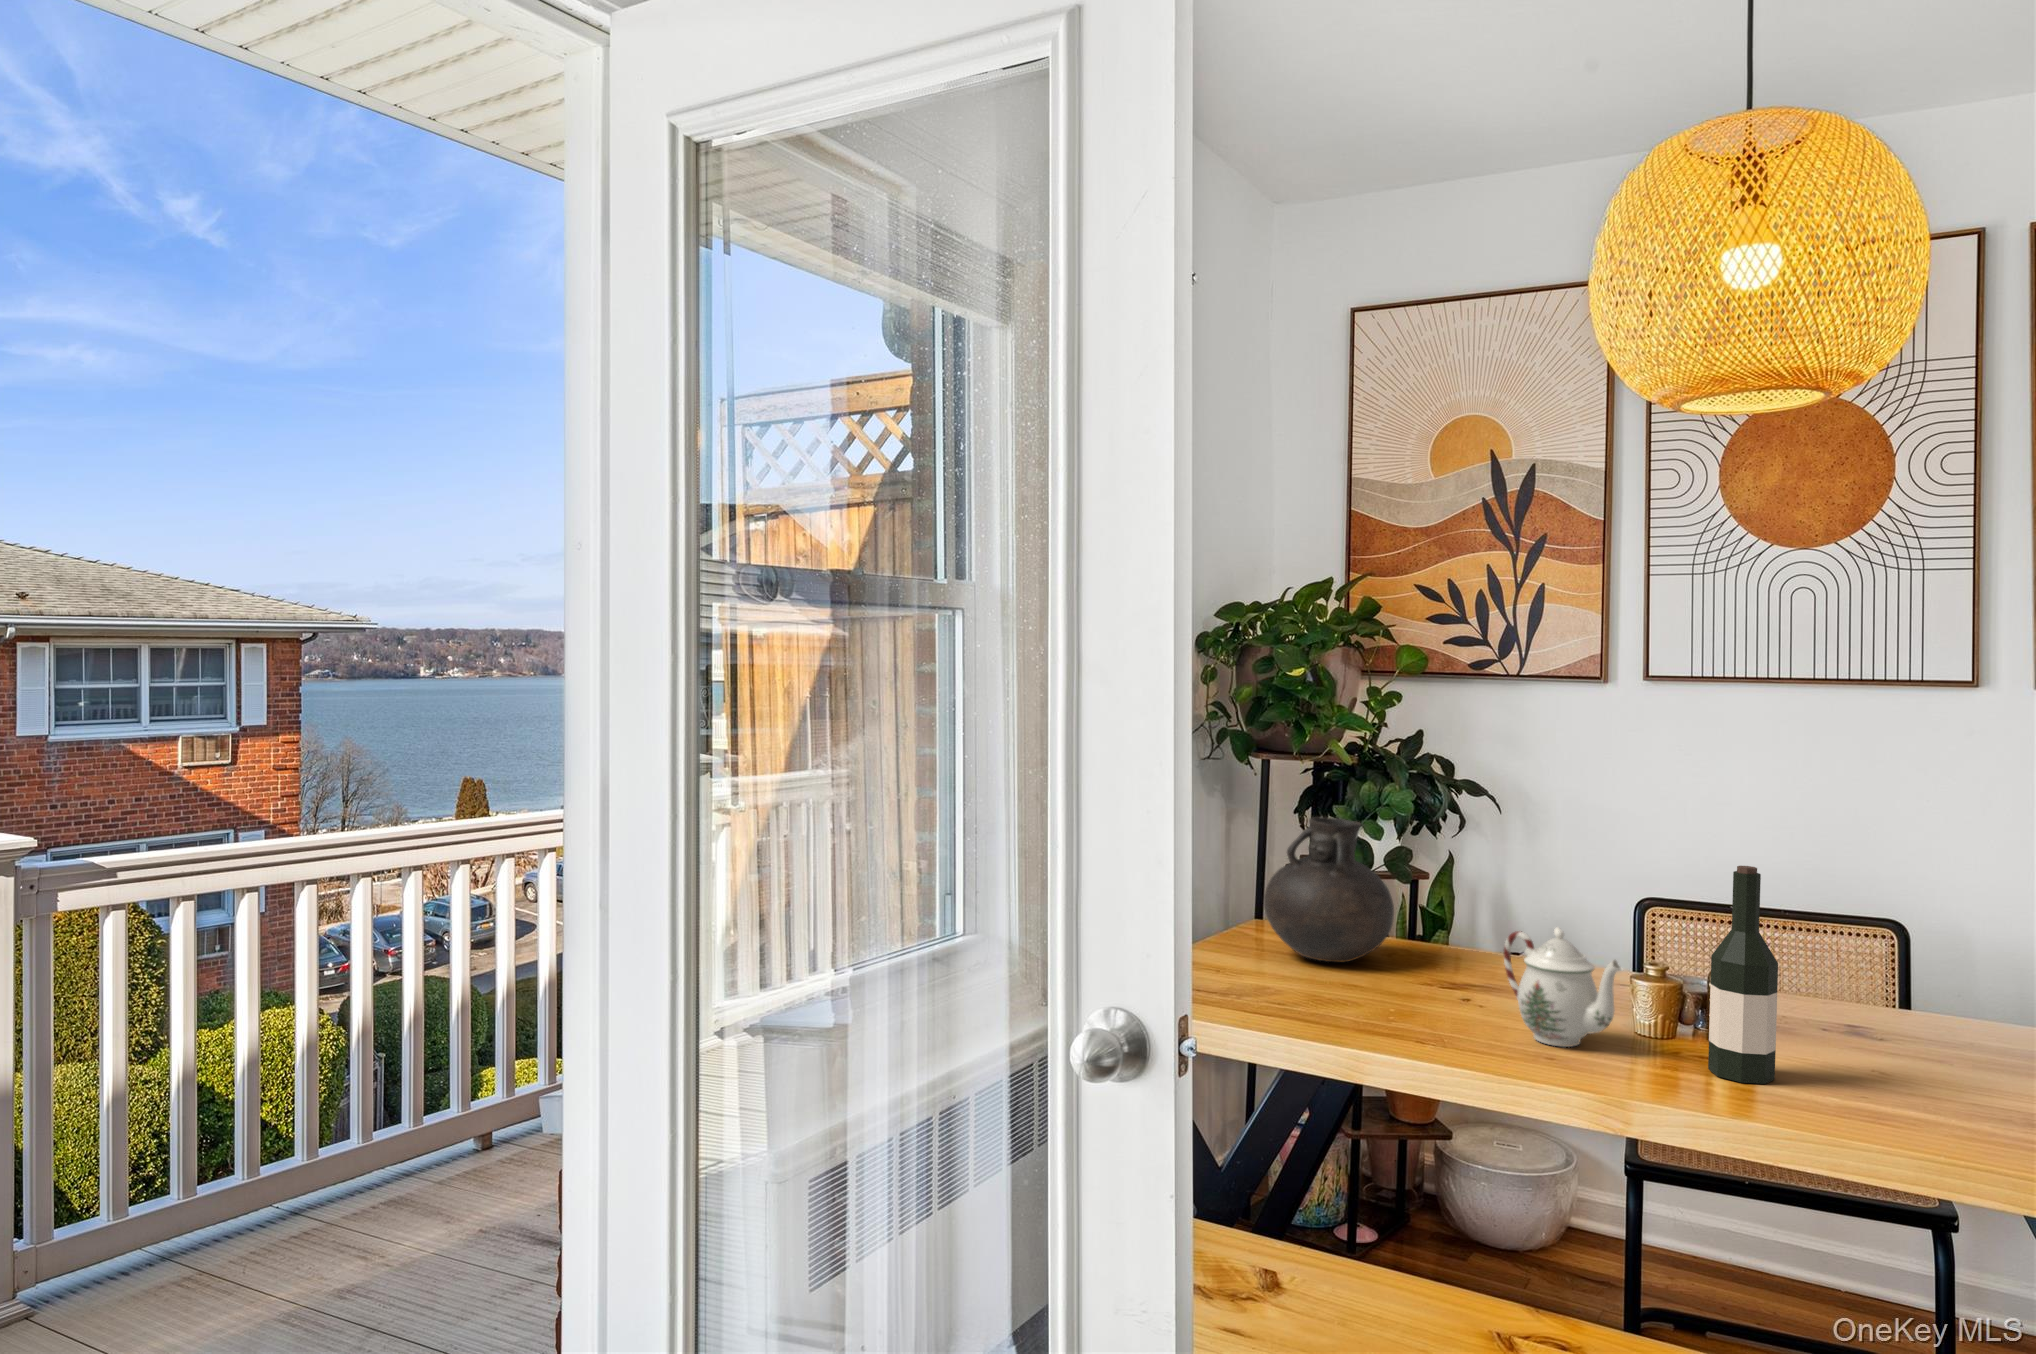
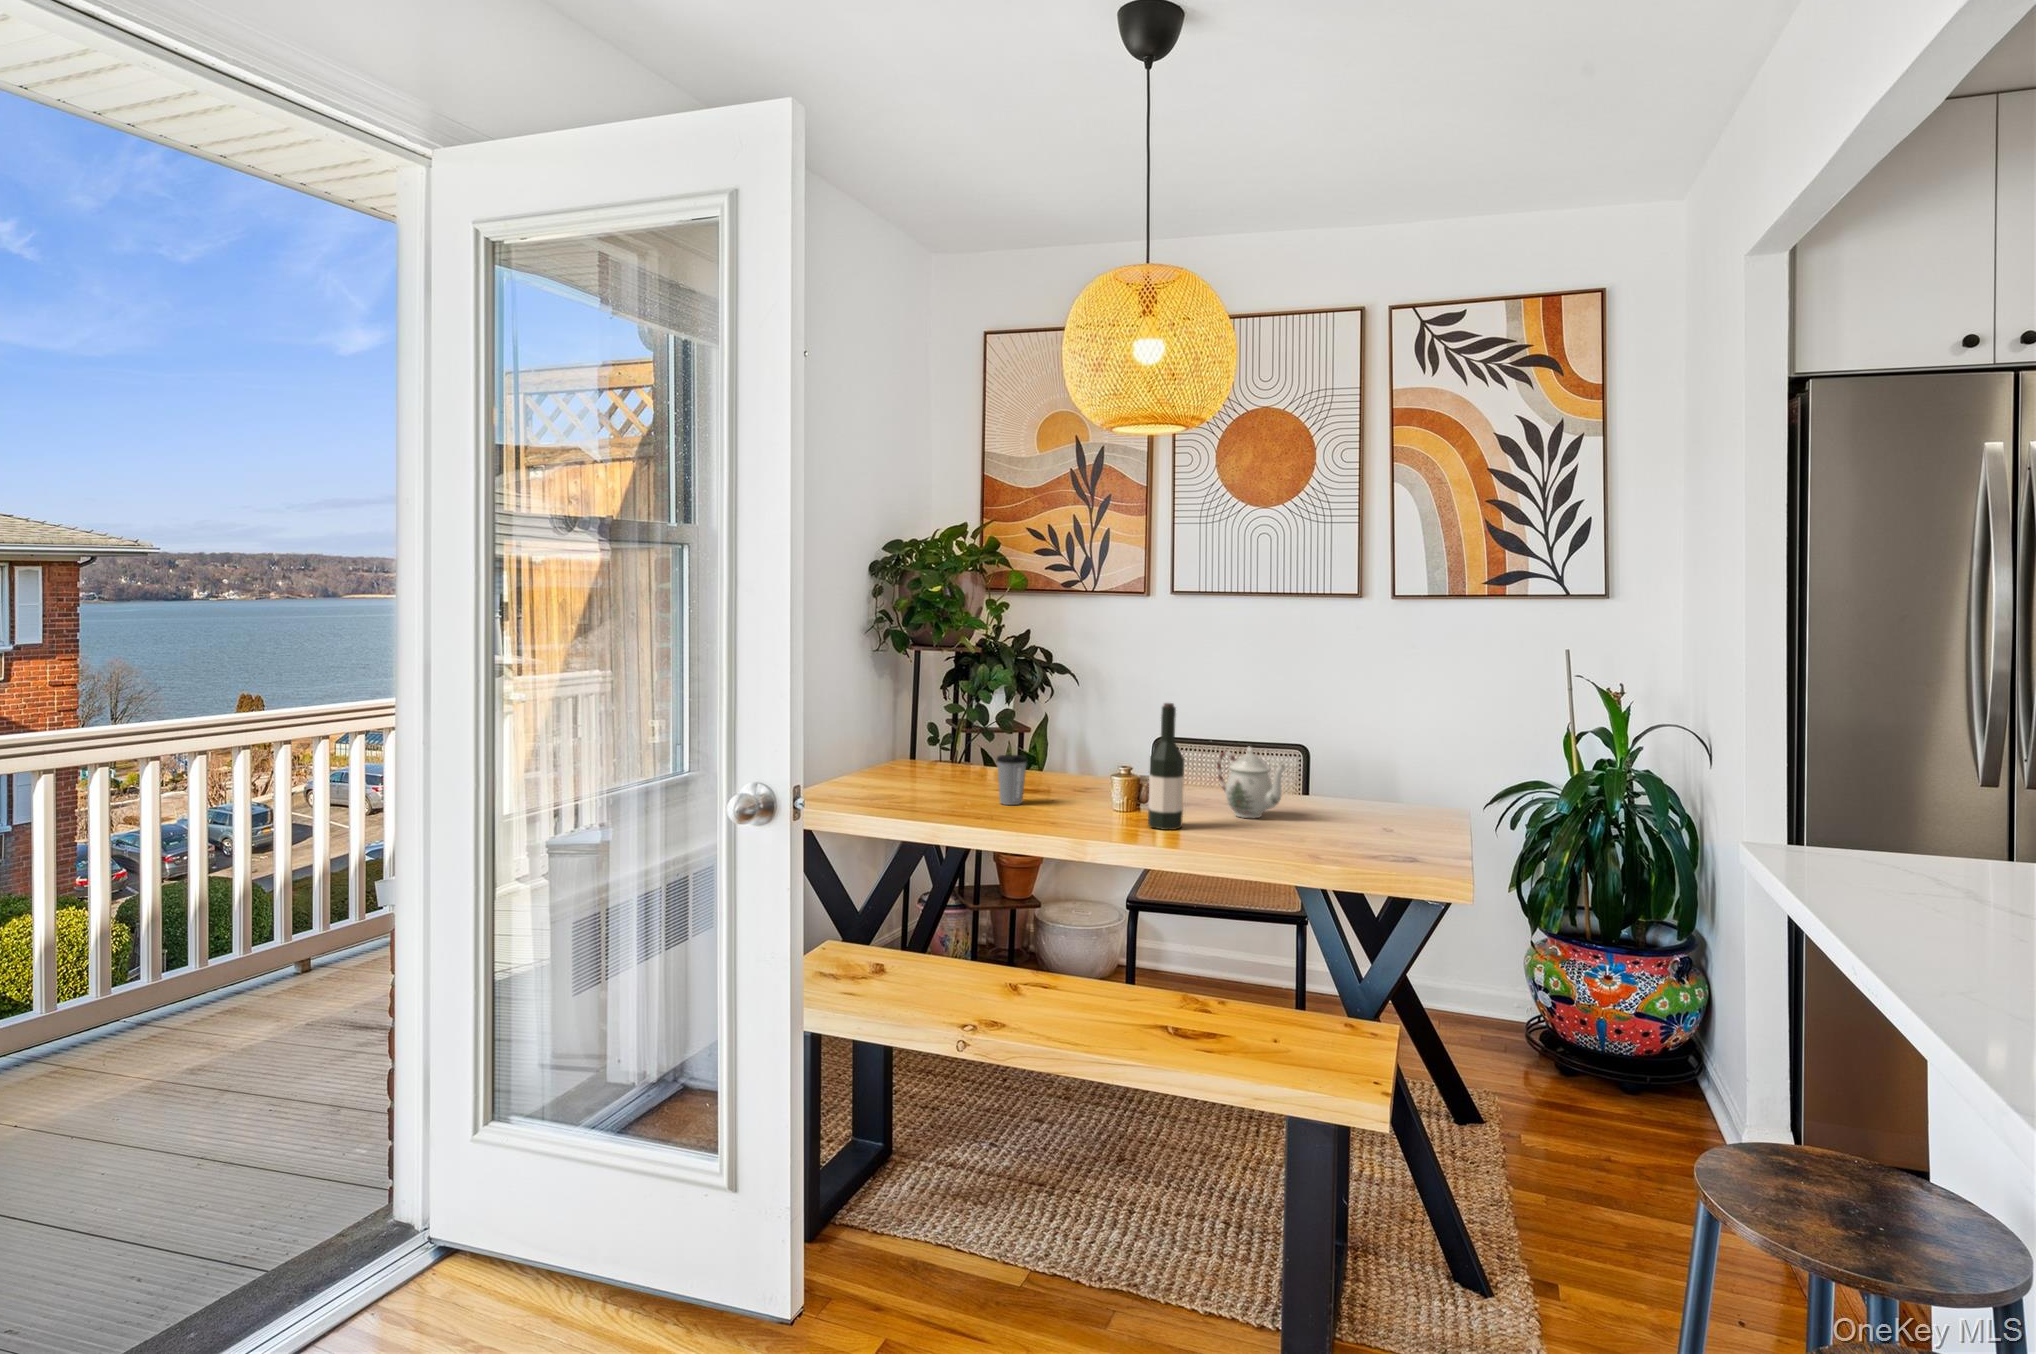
vase: present [1264,817,1394,962] -> none [905,688,990,784]
teapot: present [1504,927,1623,1047] -> present [1217,747,1286,818]
coffee cup: none [1421,929,1472,1010] -> present [997,755,1027,805]

